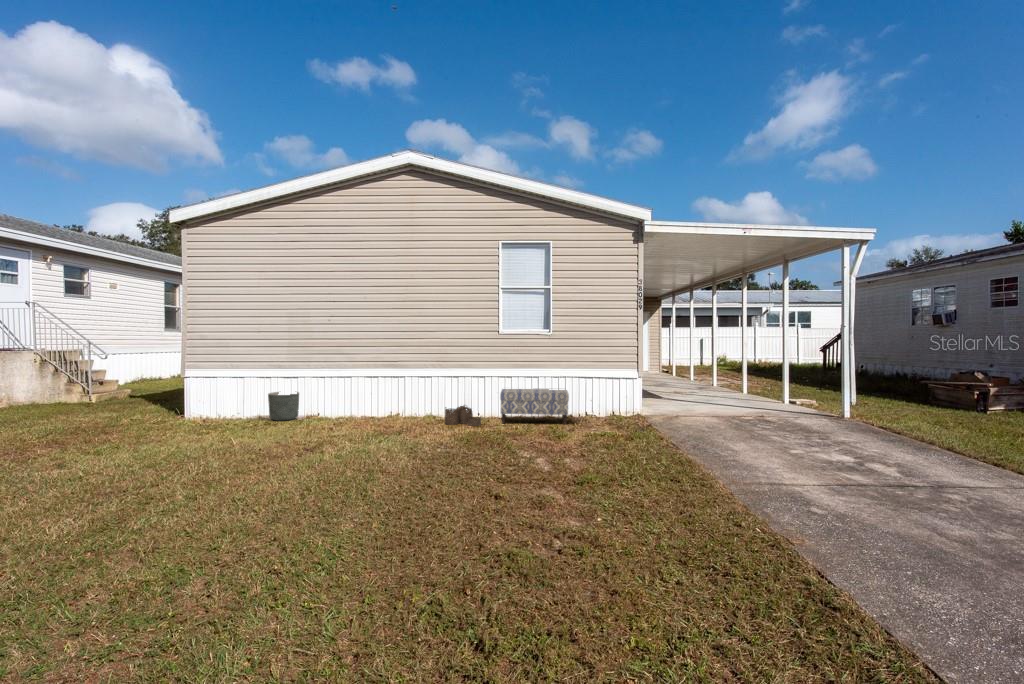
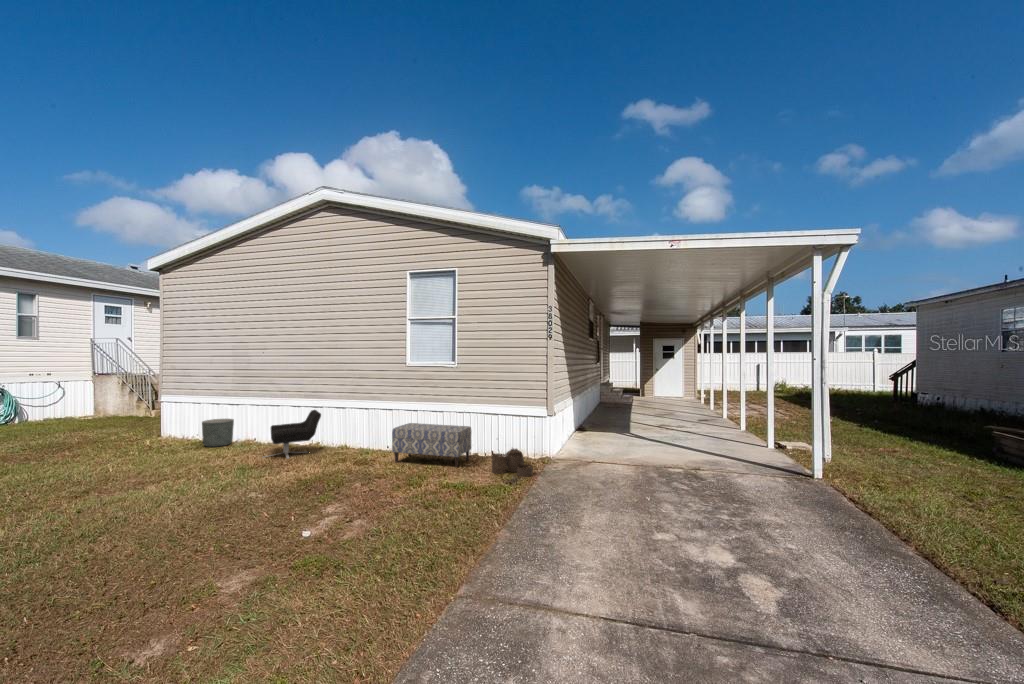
lounge chair: none [358,379,415,426] -> present [271,410,321,458]
woven basket: present [445,405,481,426] -> present [492,449,532,477]

